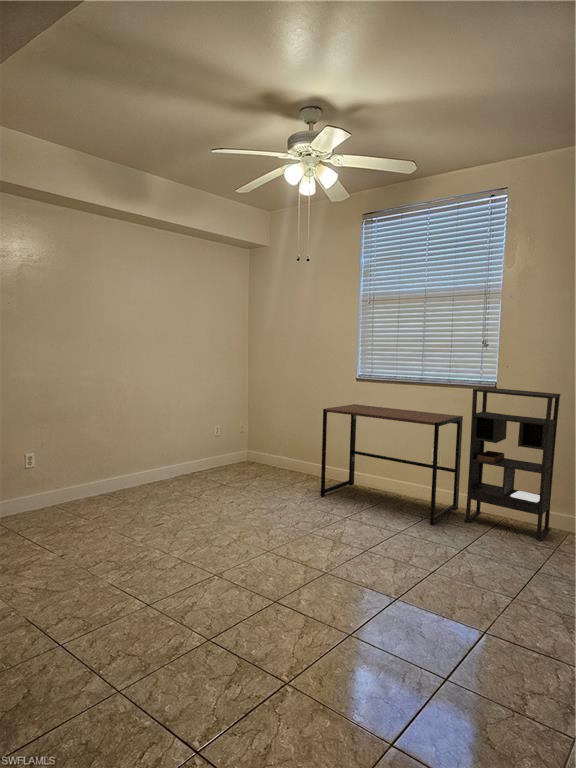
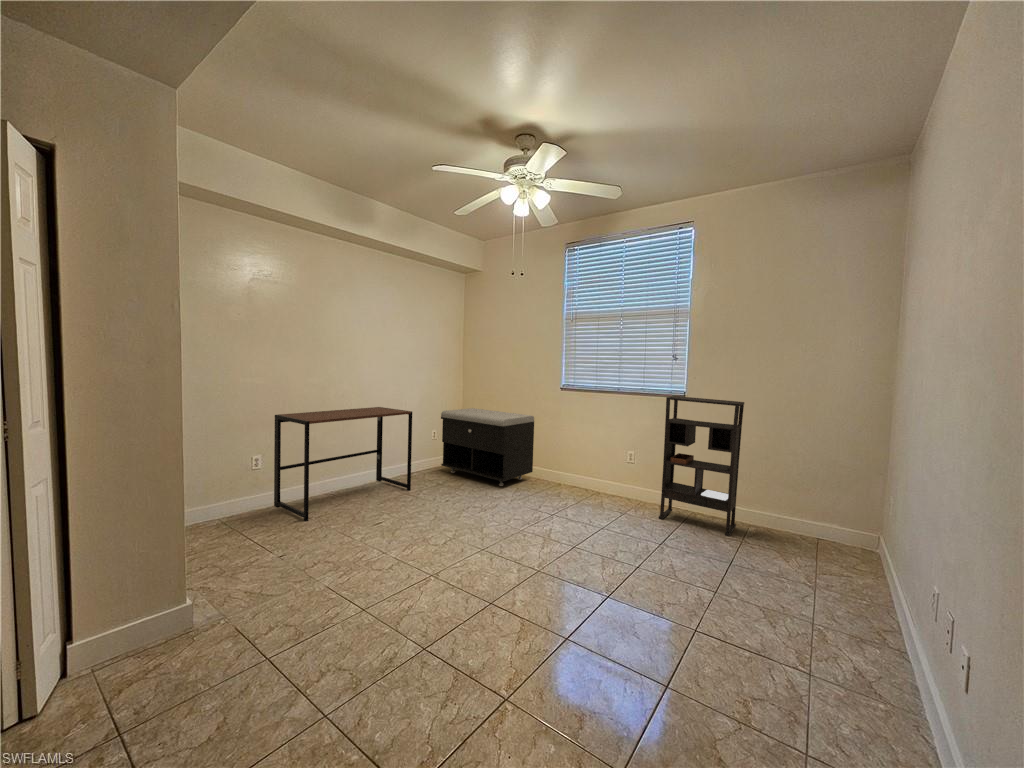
storage bench: none [227,401,330,486] -> present [441,408,534,486]
desk: present [321,404,463,526] -> present [274,407,412,521]

